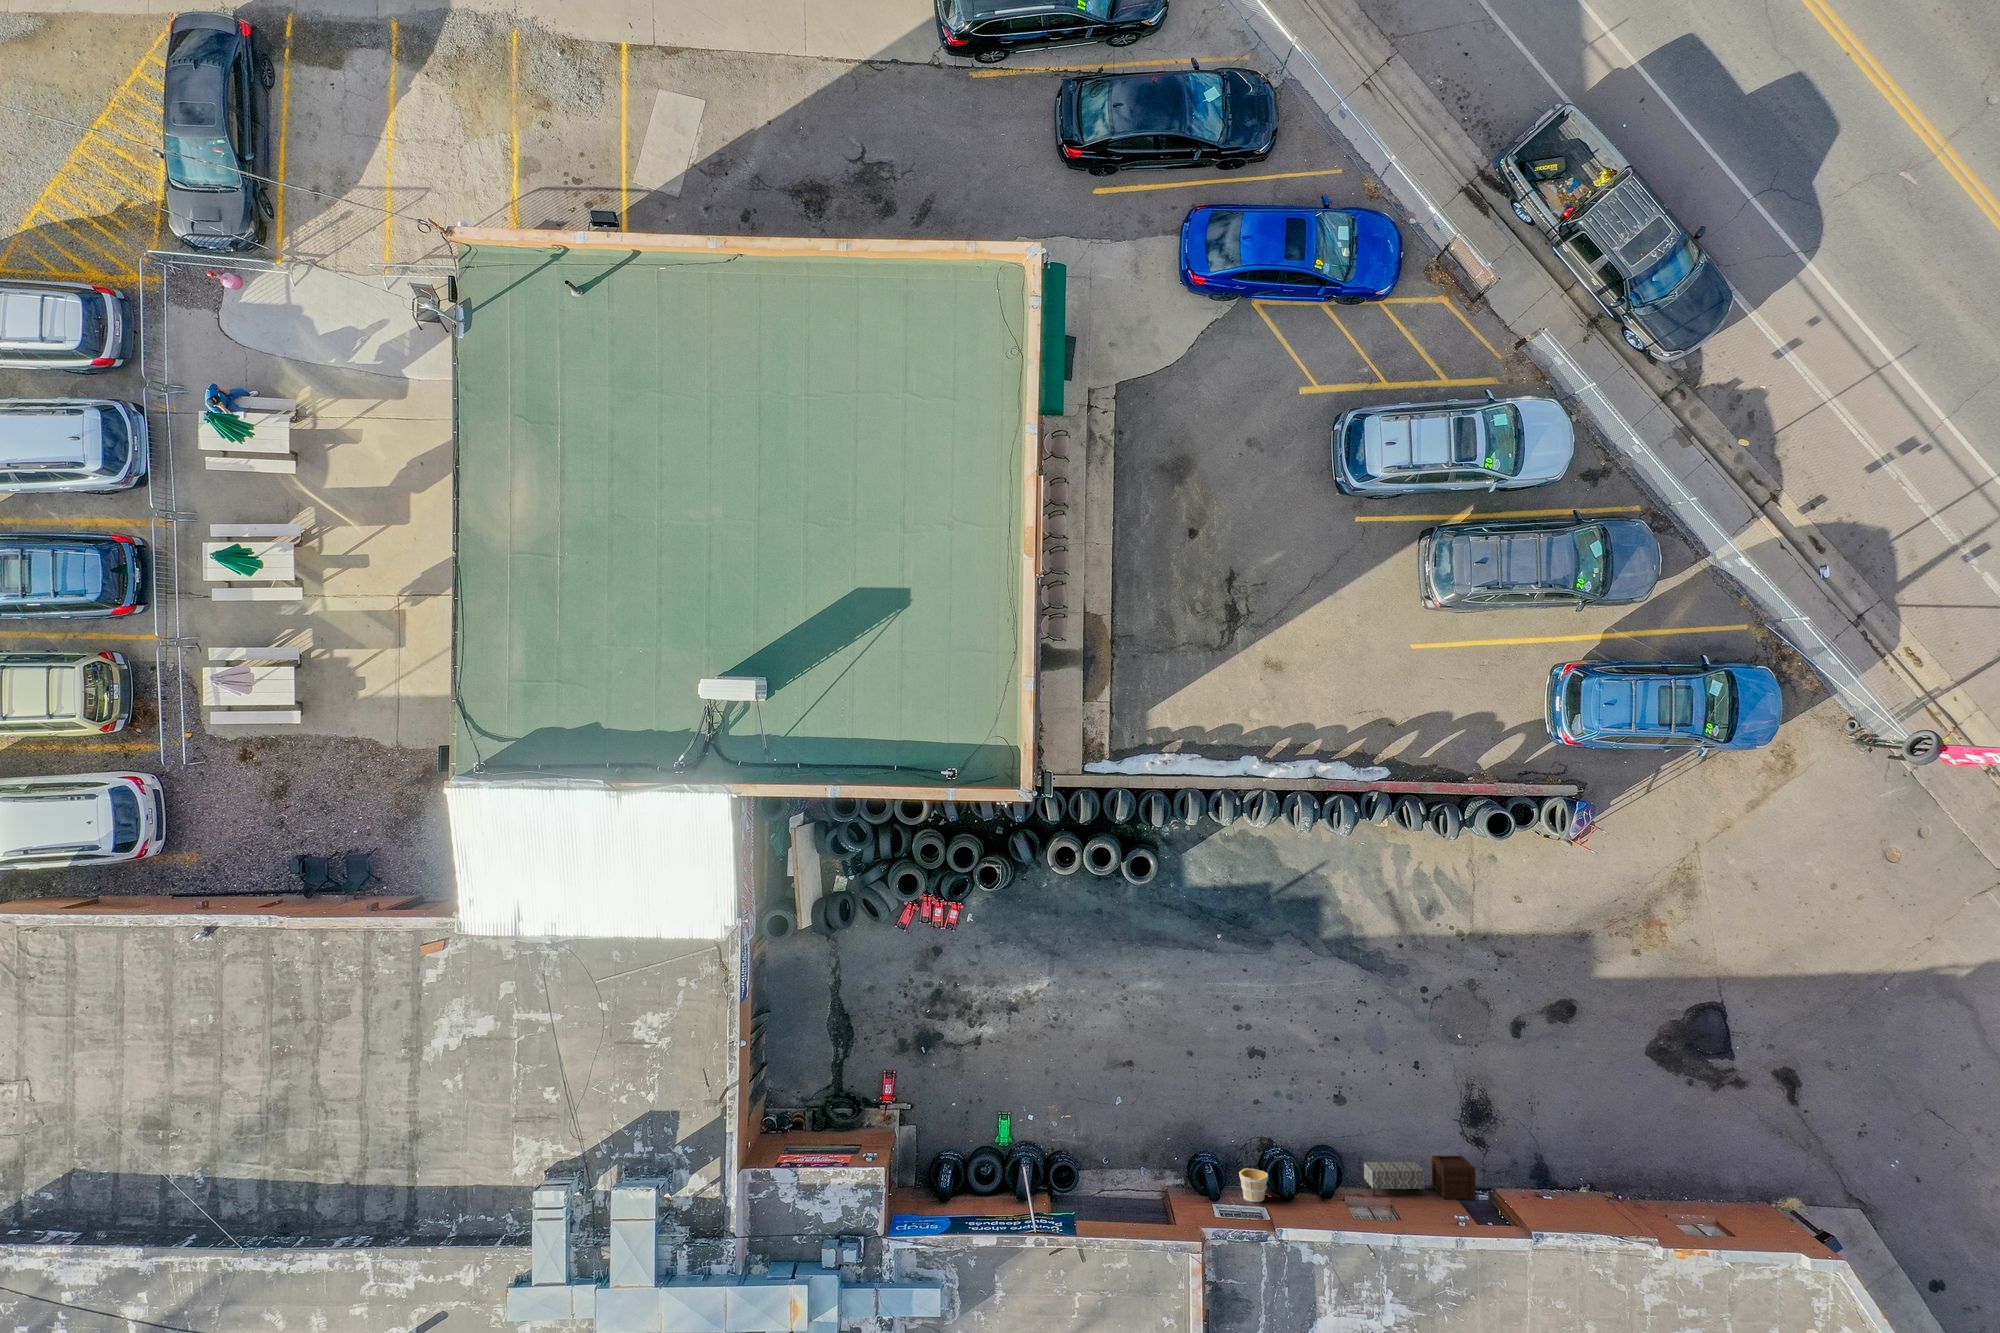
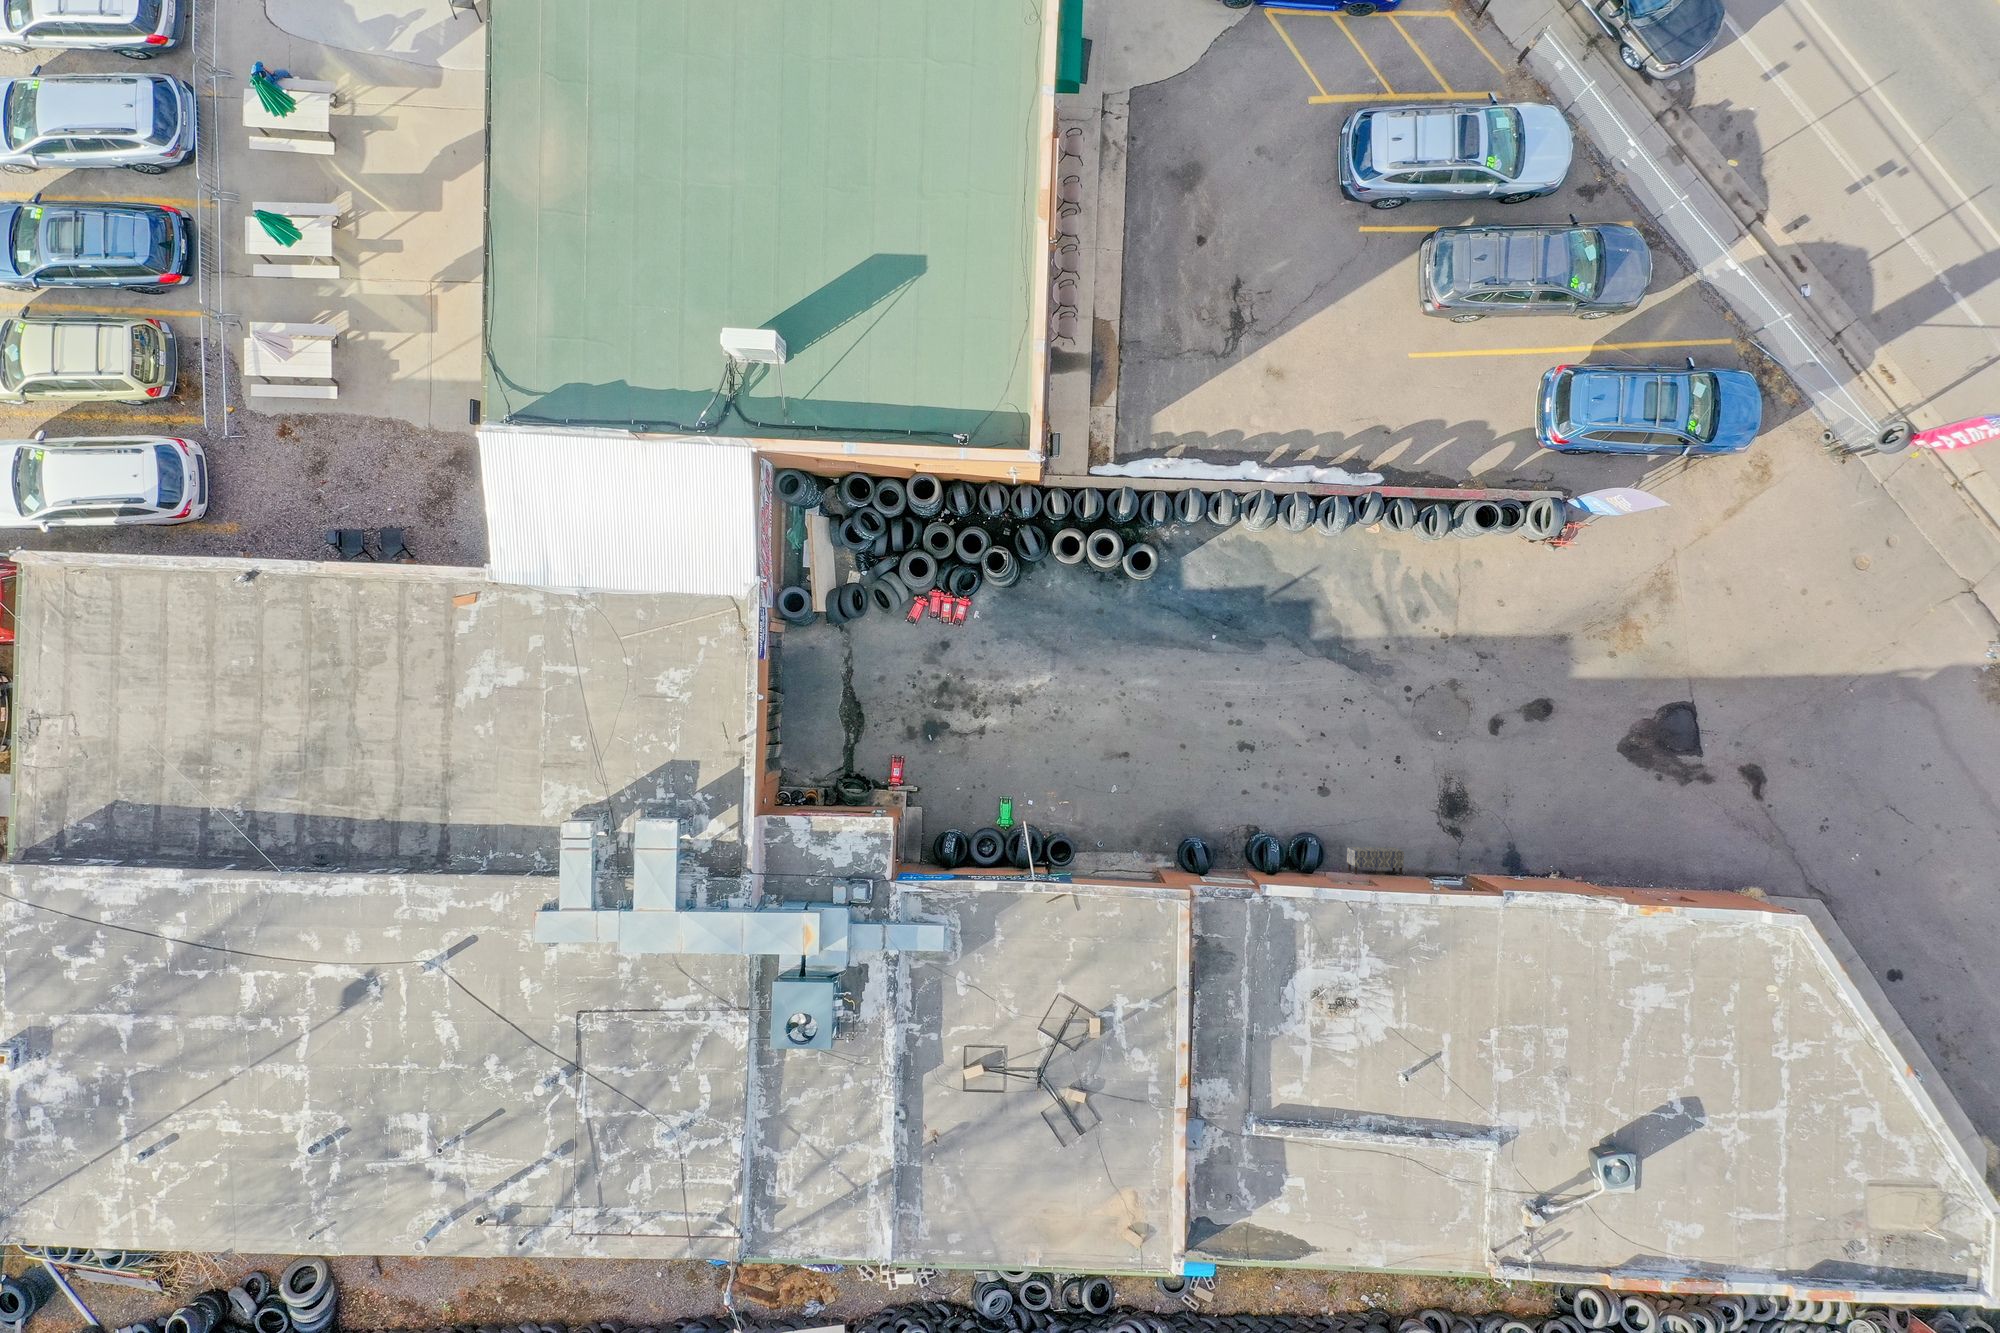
wooden crate: present [1432,1156,1476,1200] -> none [1411,842,1452,877]
wooden bucket: present [1239,1168,1268,1202] -> none [1229,848,1257,875]

